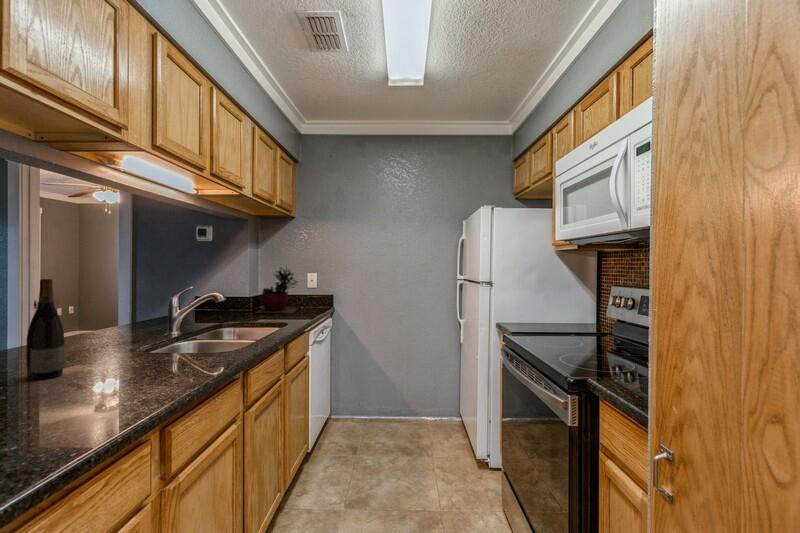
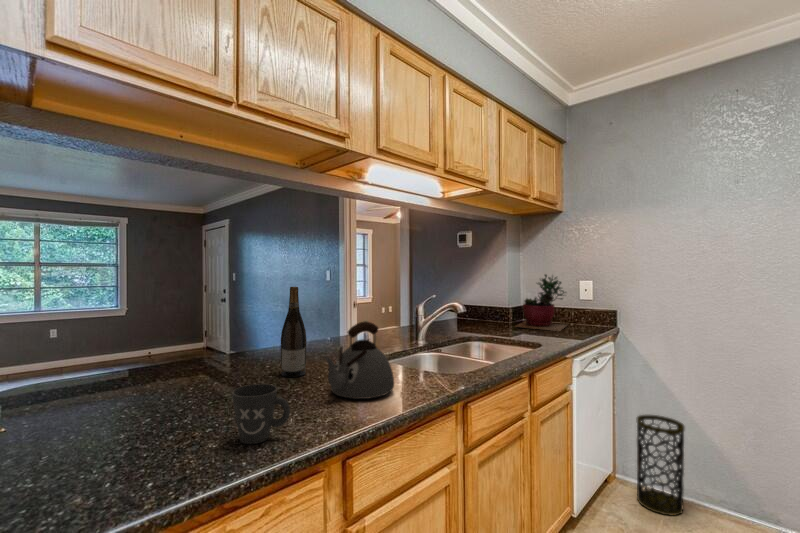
kettle: none [114,309,186,382] -> present [324,321,394,399]
trash can: none [347,366,376,433] -> present [636,415,685,516]
mug: none [39,373,110,433] -> present [232,384,290,444]

